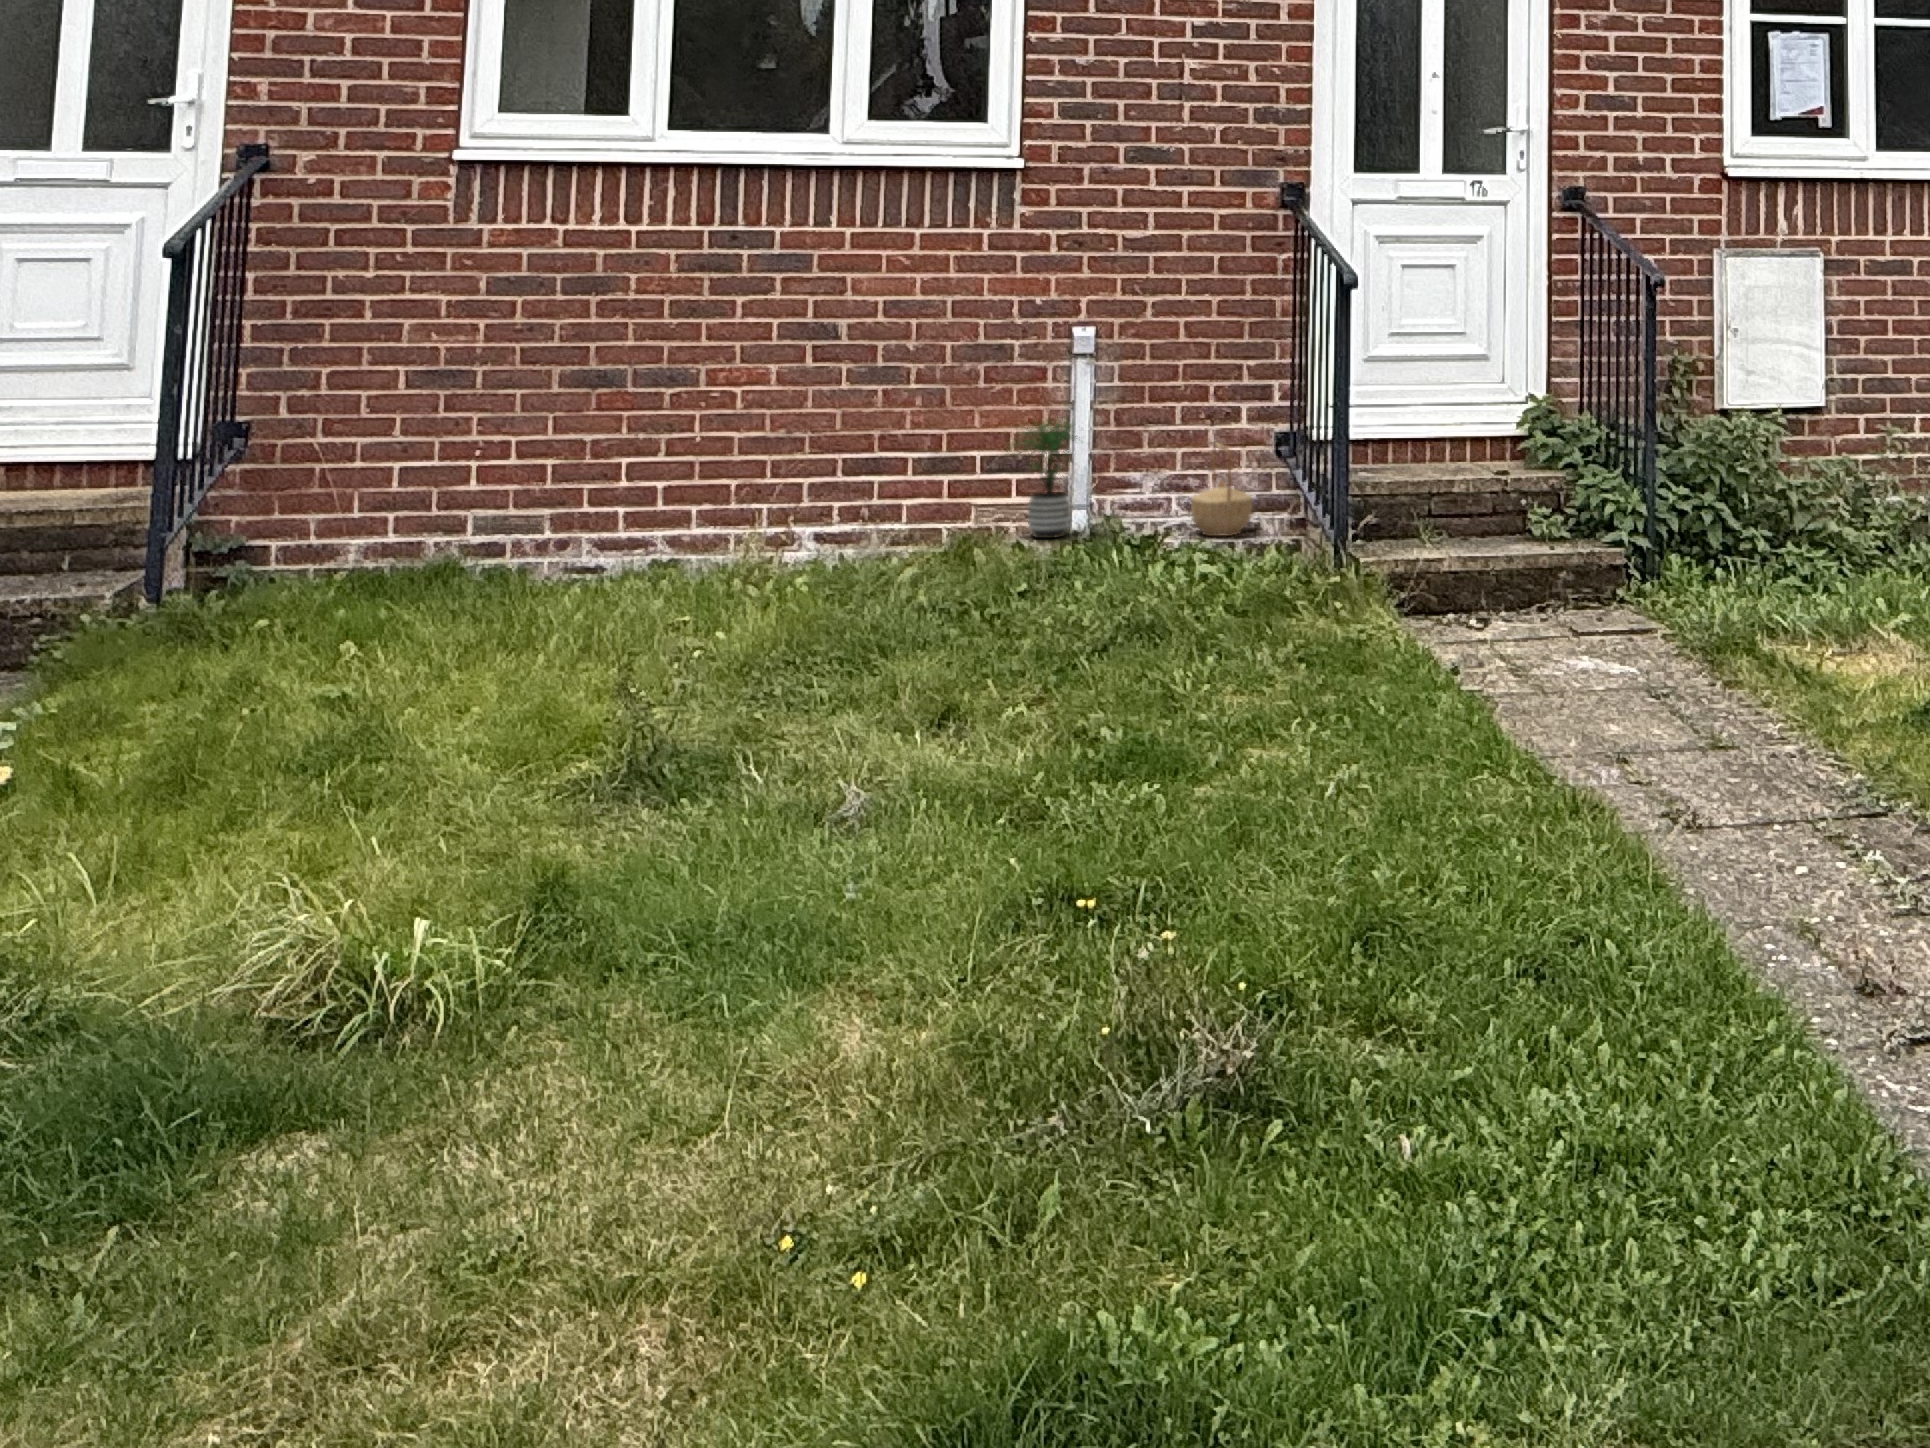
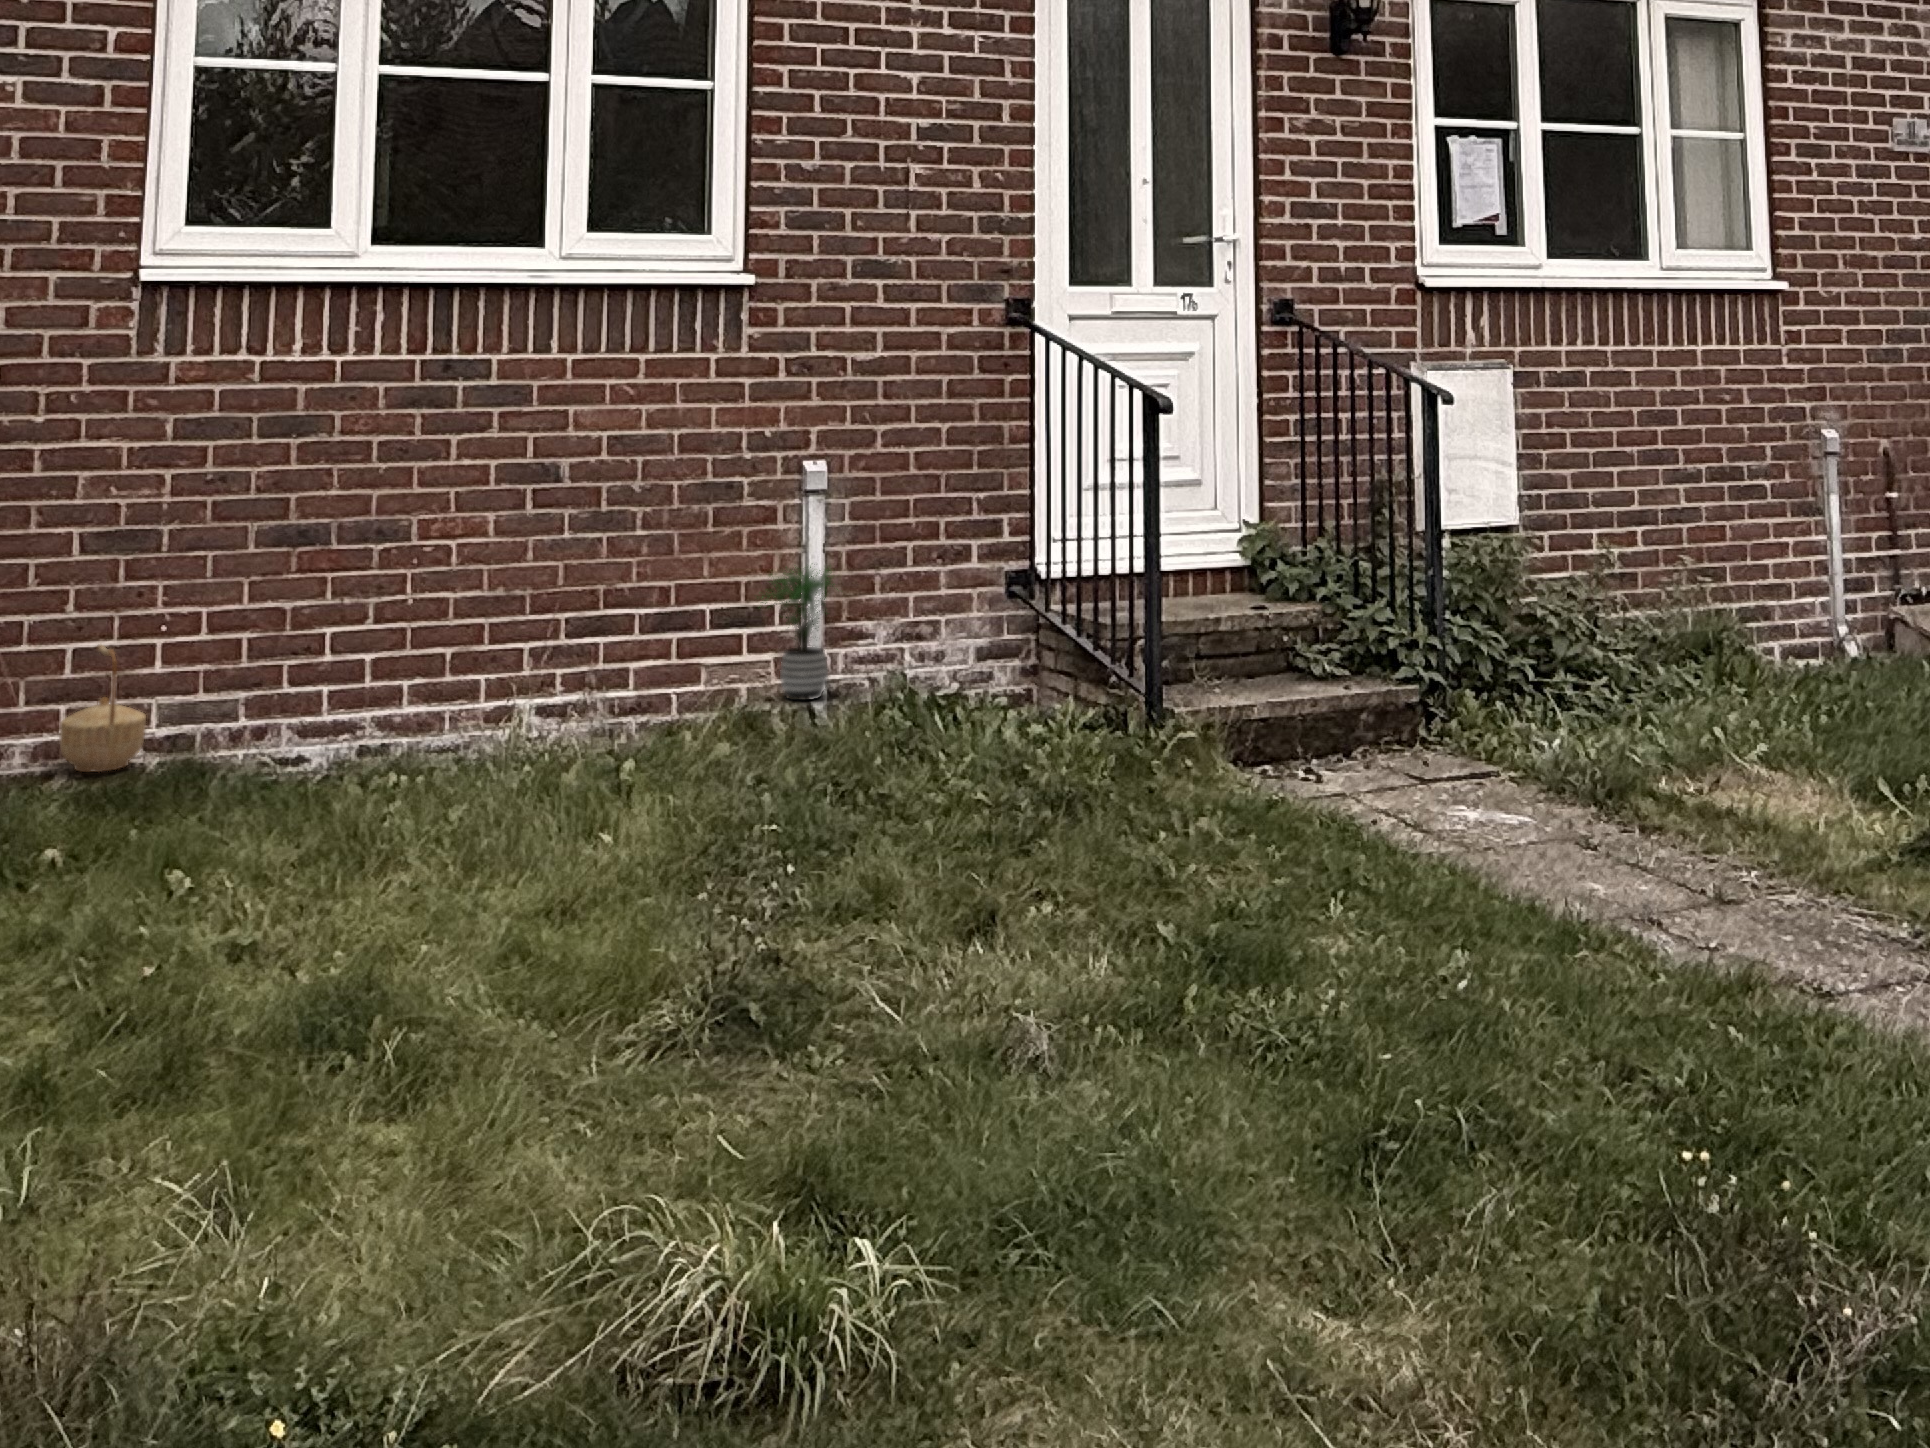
basket: present [1191,443,1252,536] -> present [60,644,146,772]

